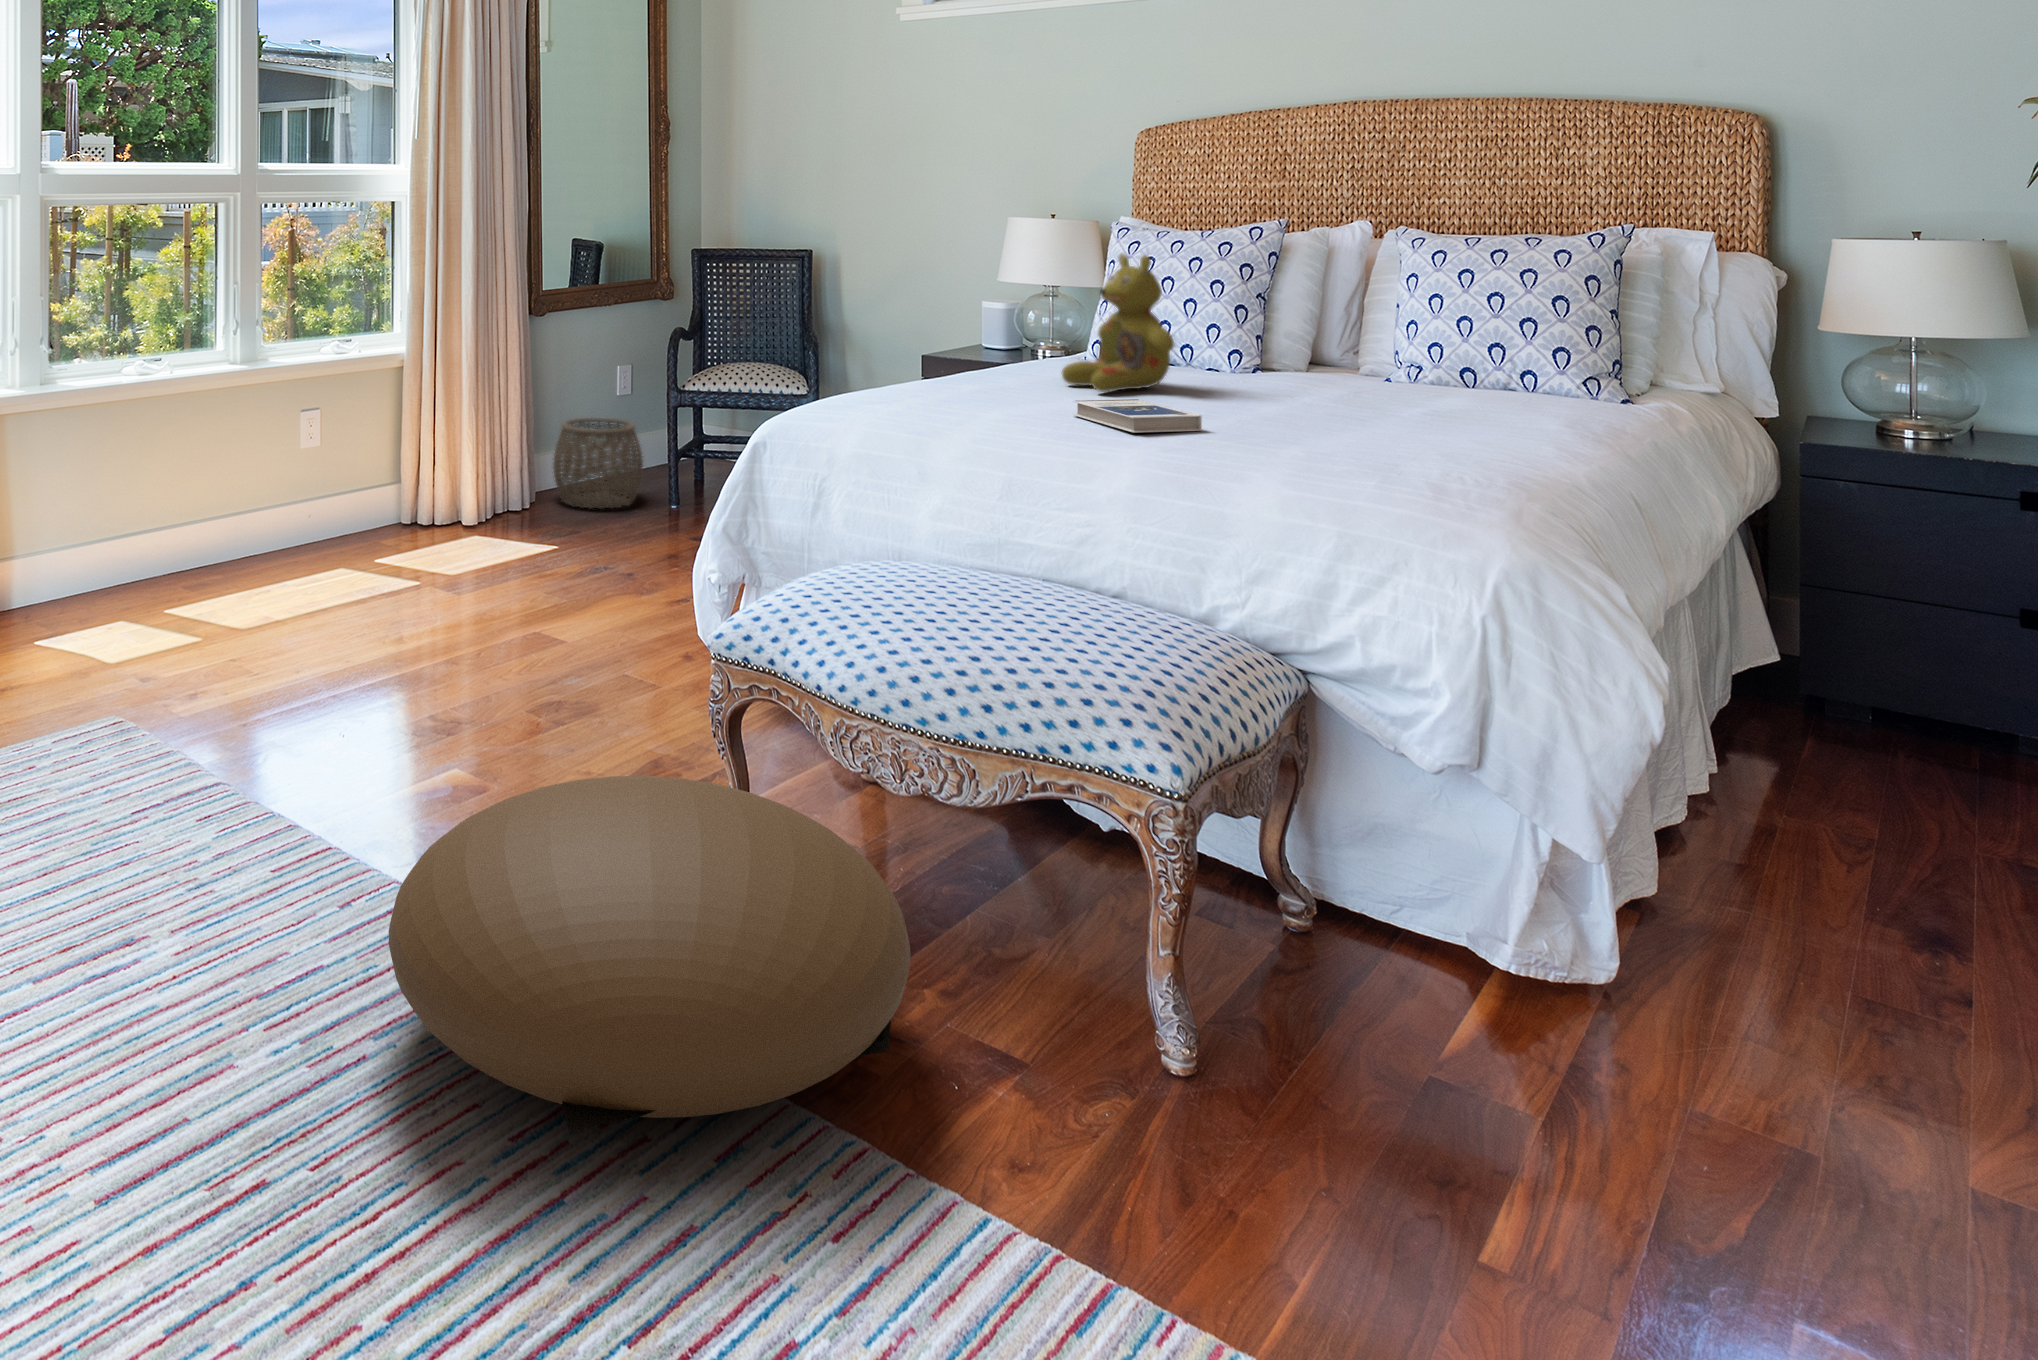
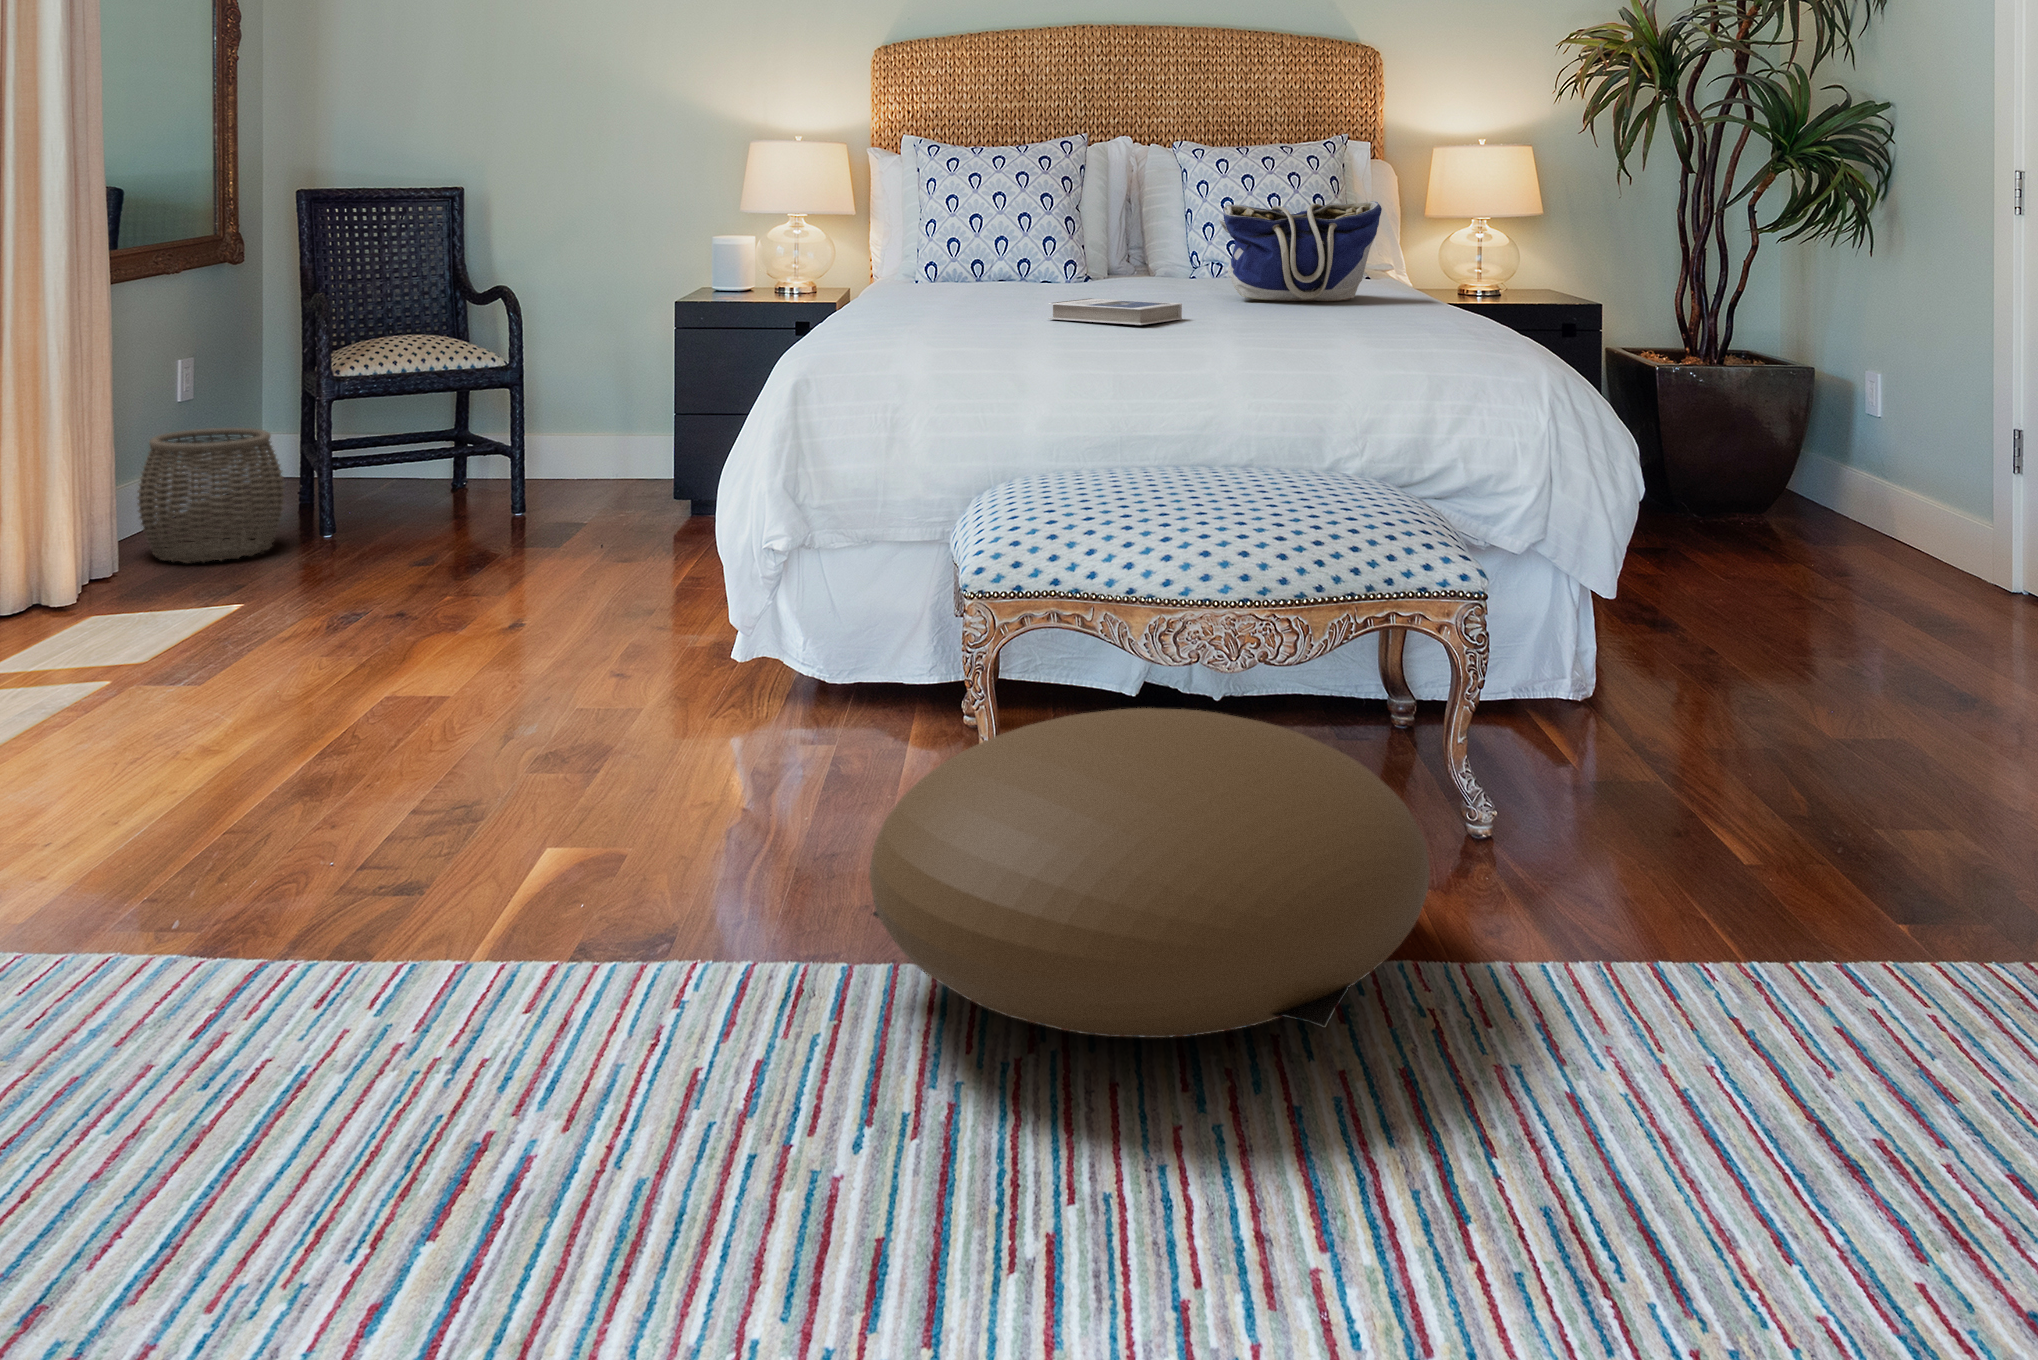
stuffed bear: present [1062,254,1174,392] -> none [960,149,1081,300]
tote bag: none [1301,319,1492,429] -> present [1219,201,1382,301]

